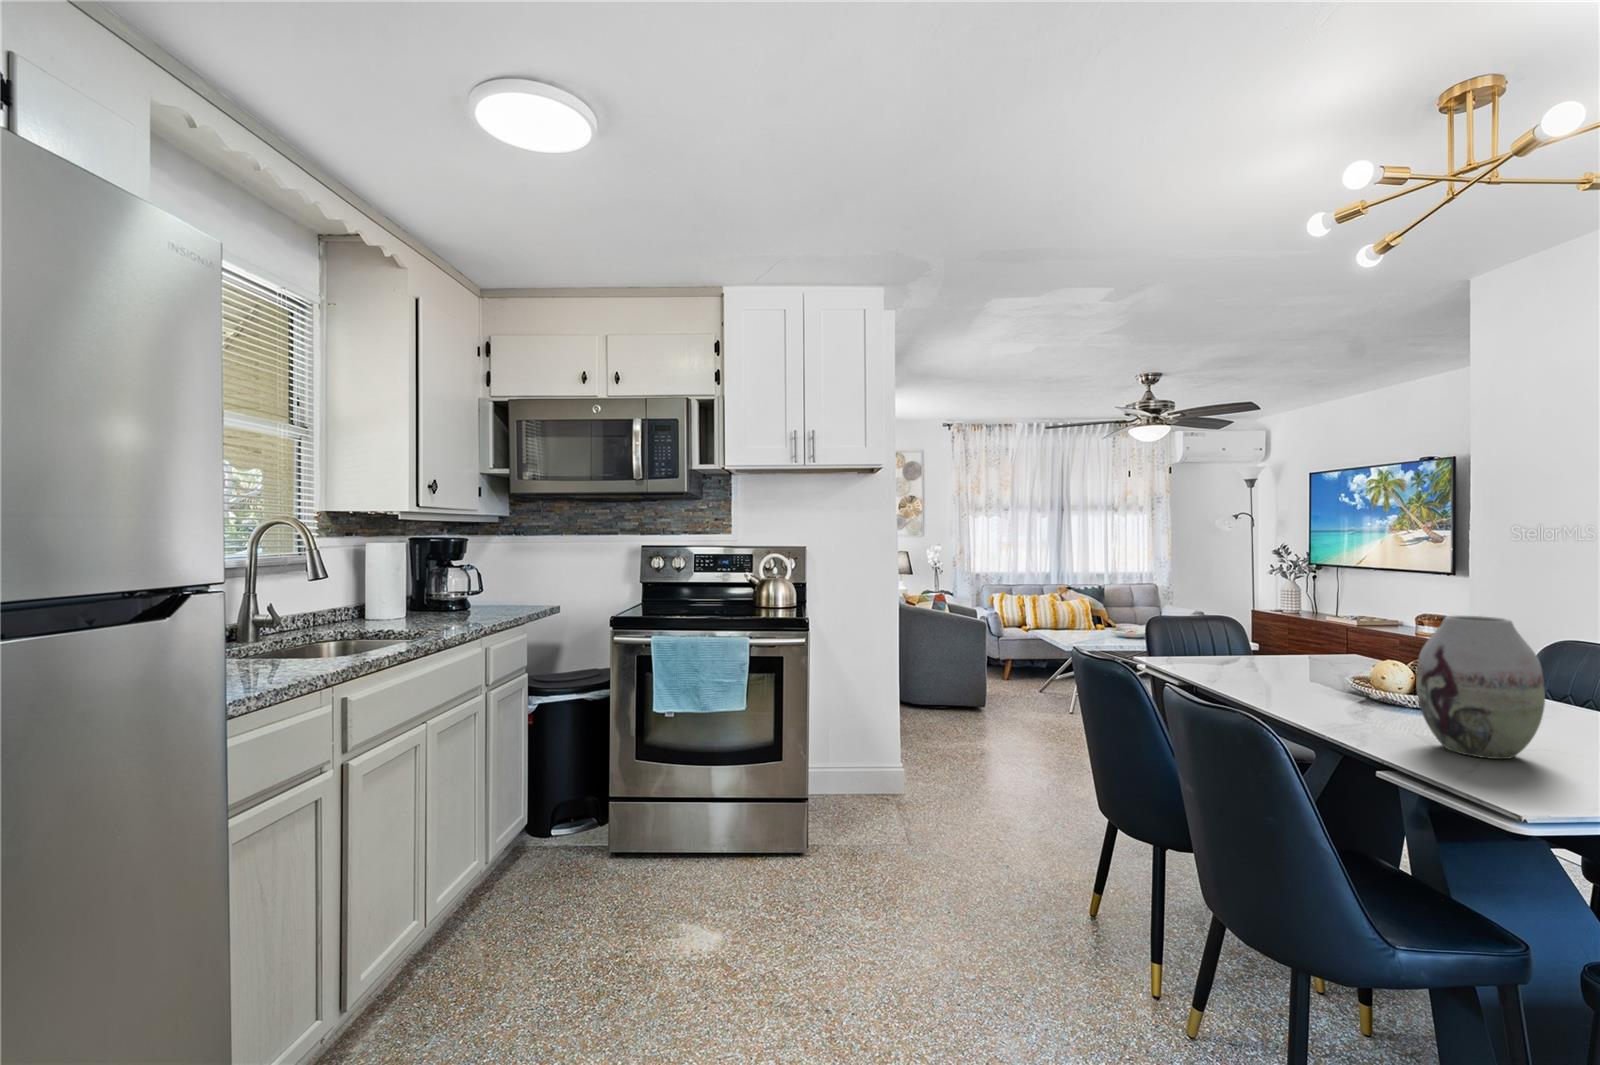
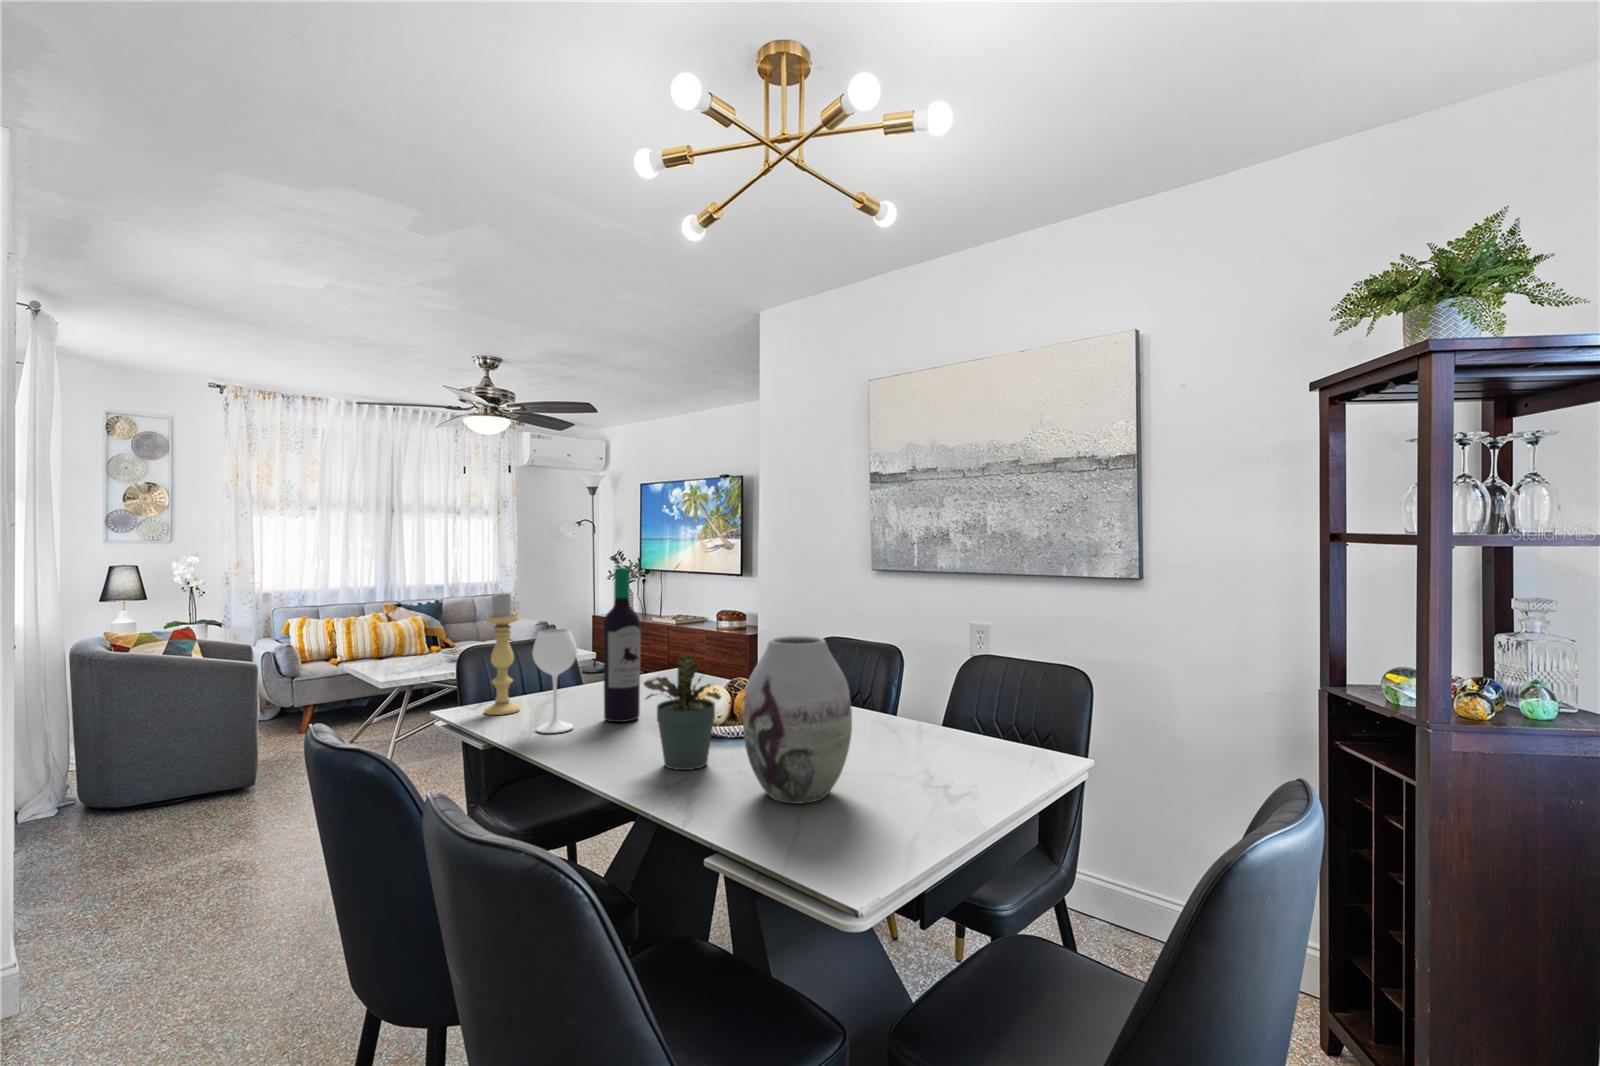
wine bottle: none [1214,555,1313,685] -> present [533,567,640,733]
candle holder: none [1172,571,1201,667] -> present [485,592,520,715]
potted plant: none [1317,625,1396,721] -> present [644,654,721,770]

